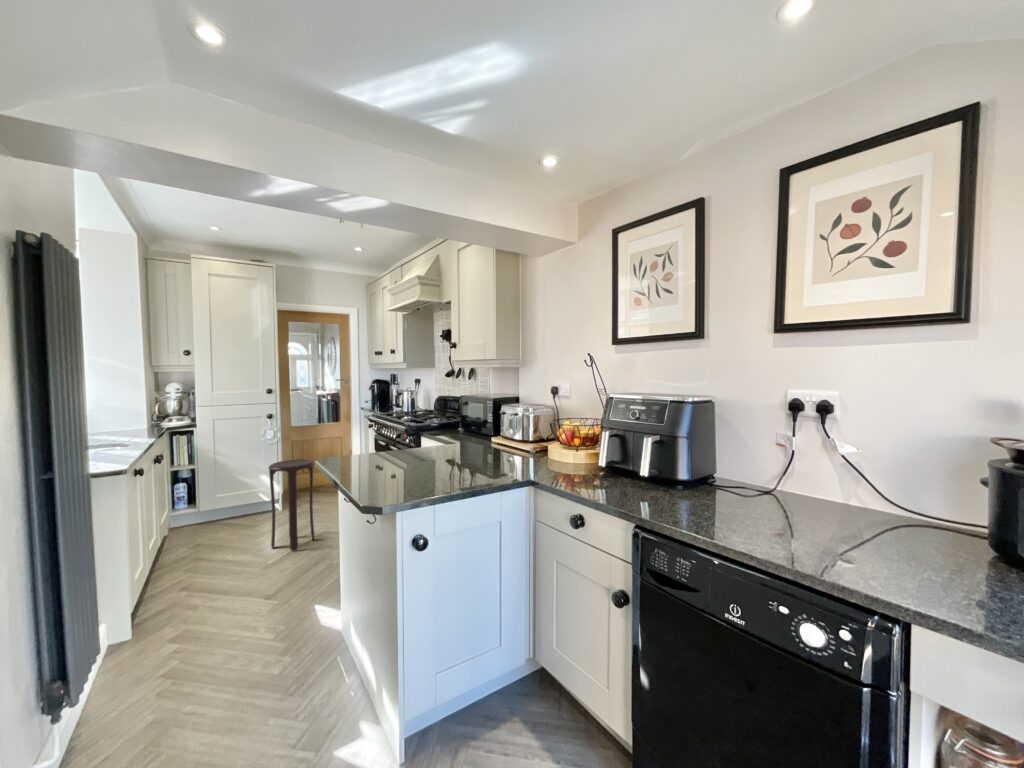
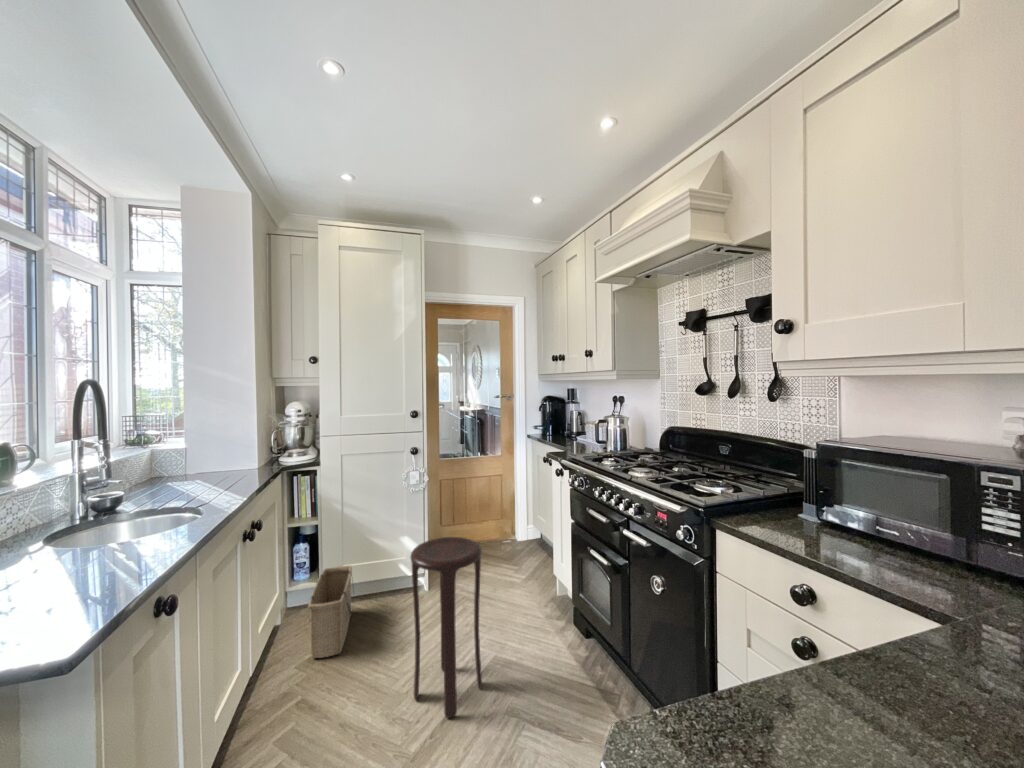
basket: none [194,494,226,543] -> present [308,566,352,658]

